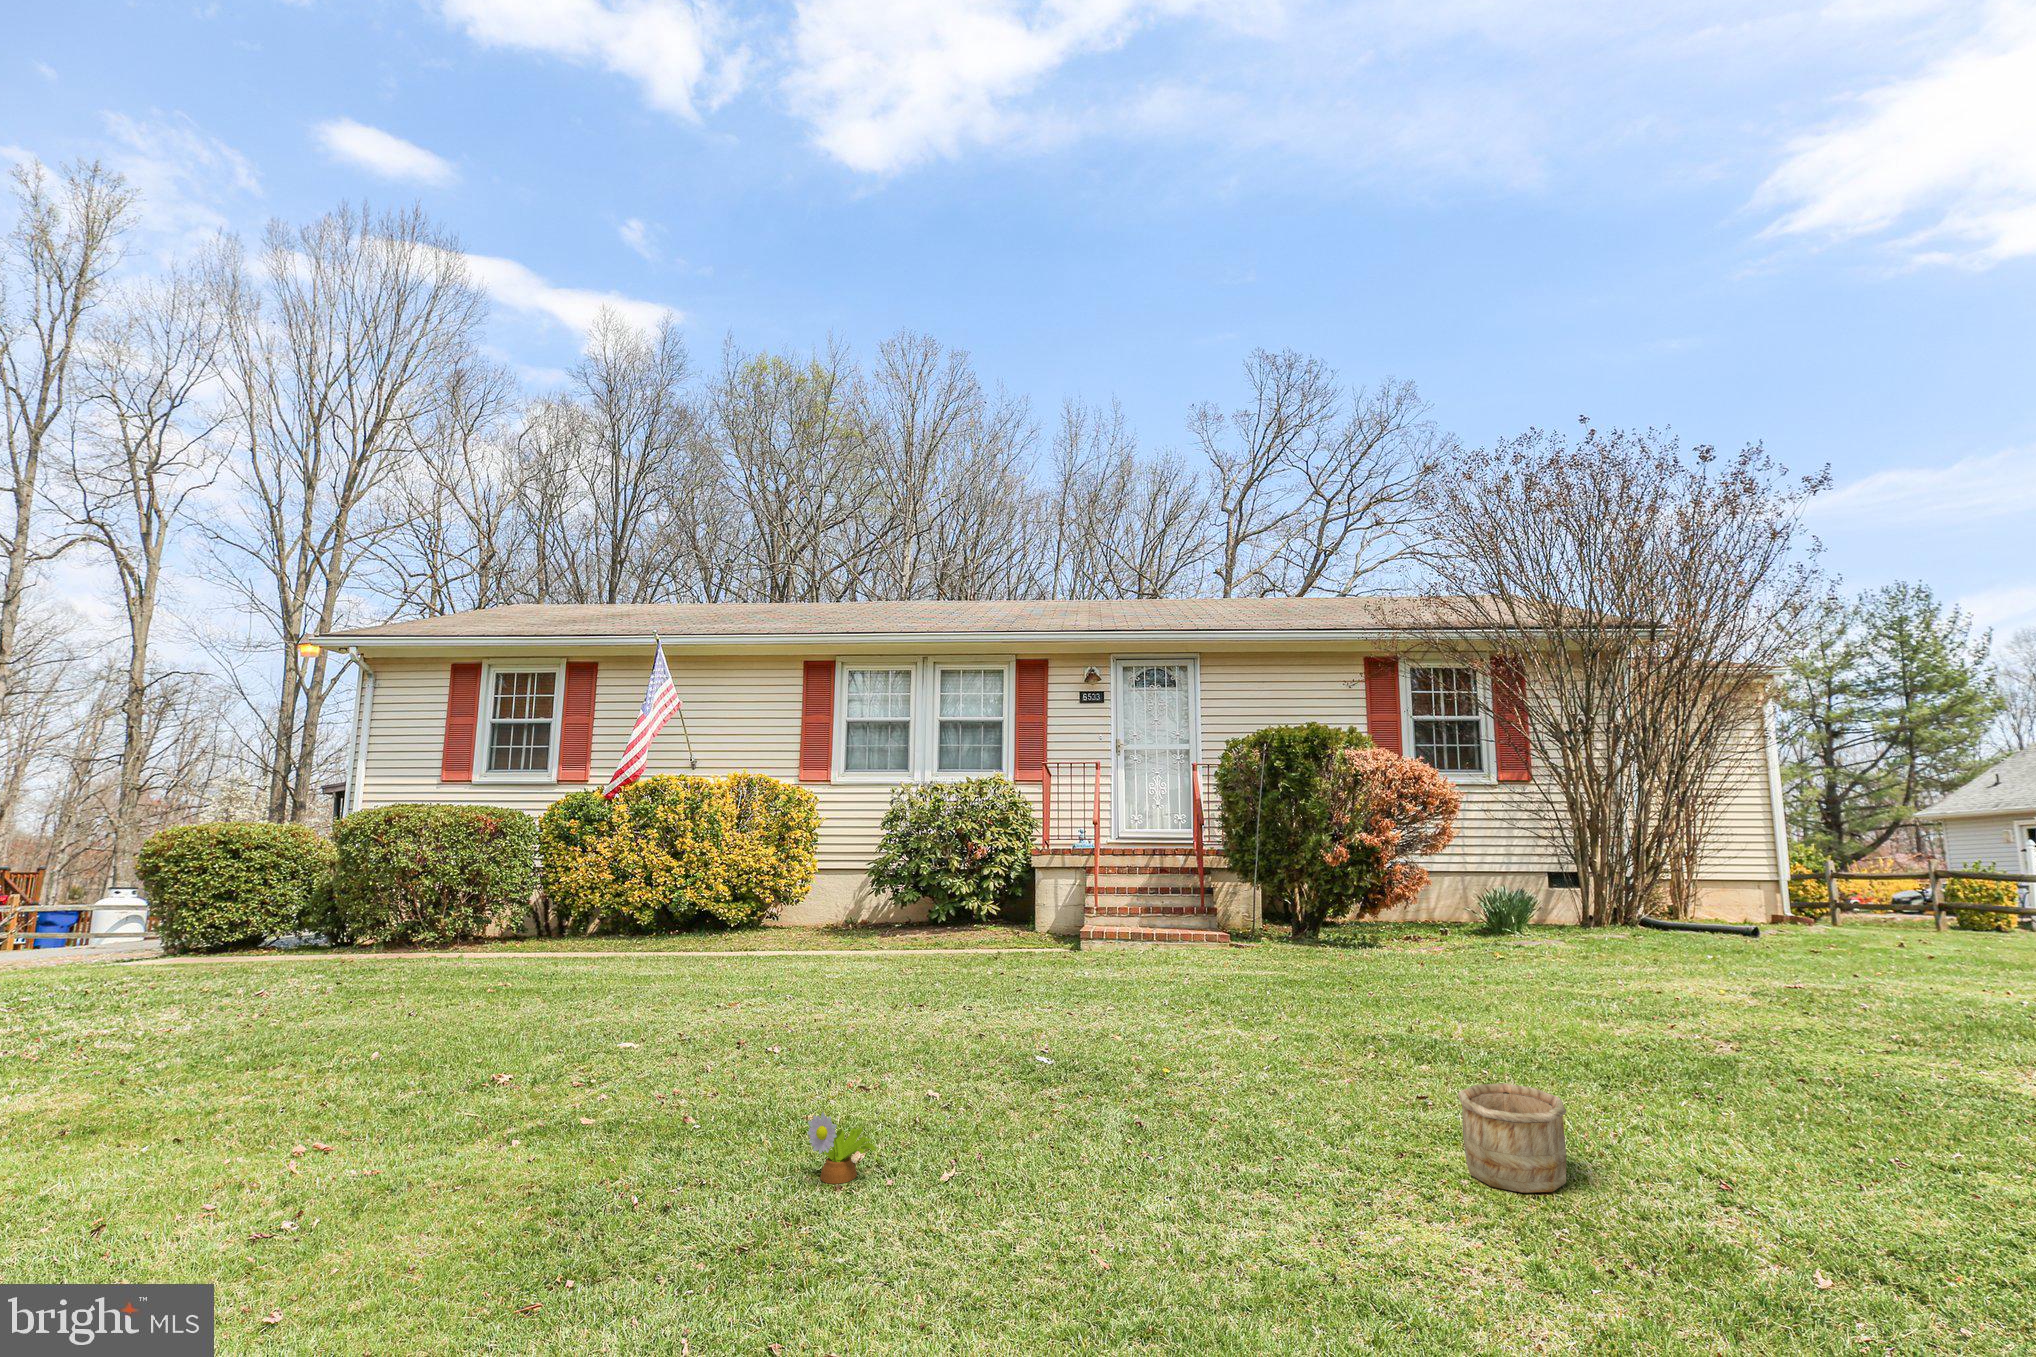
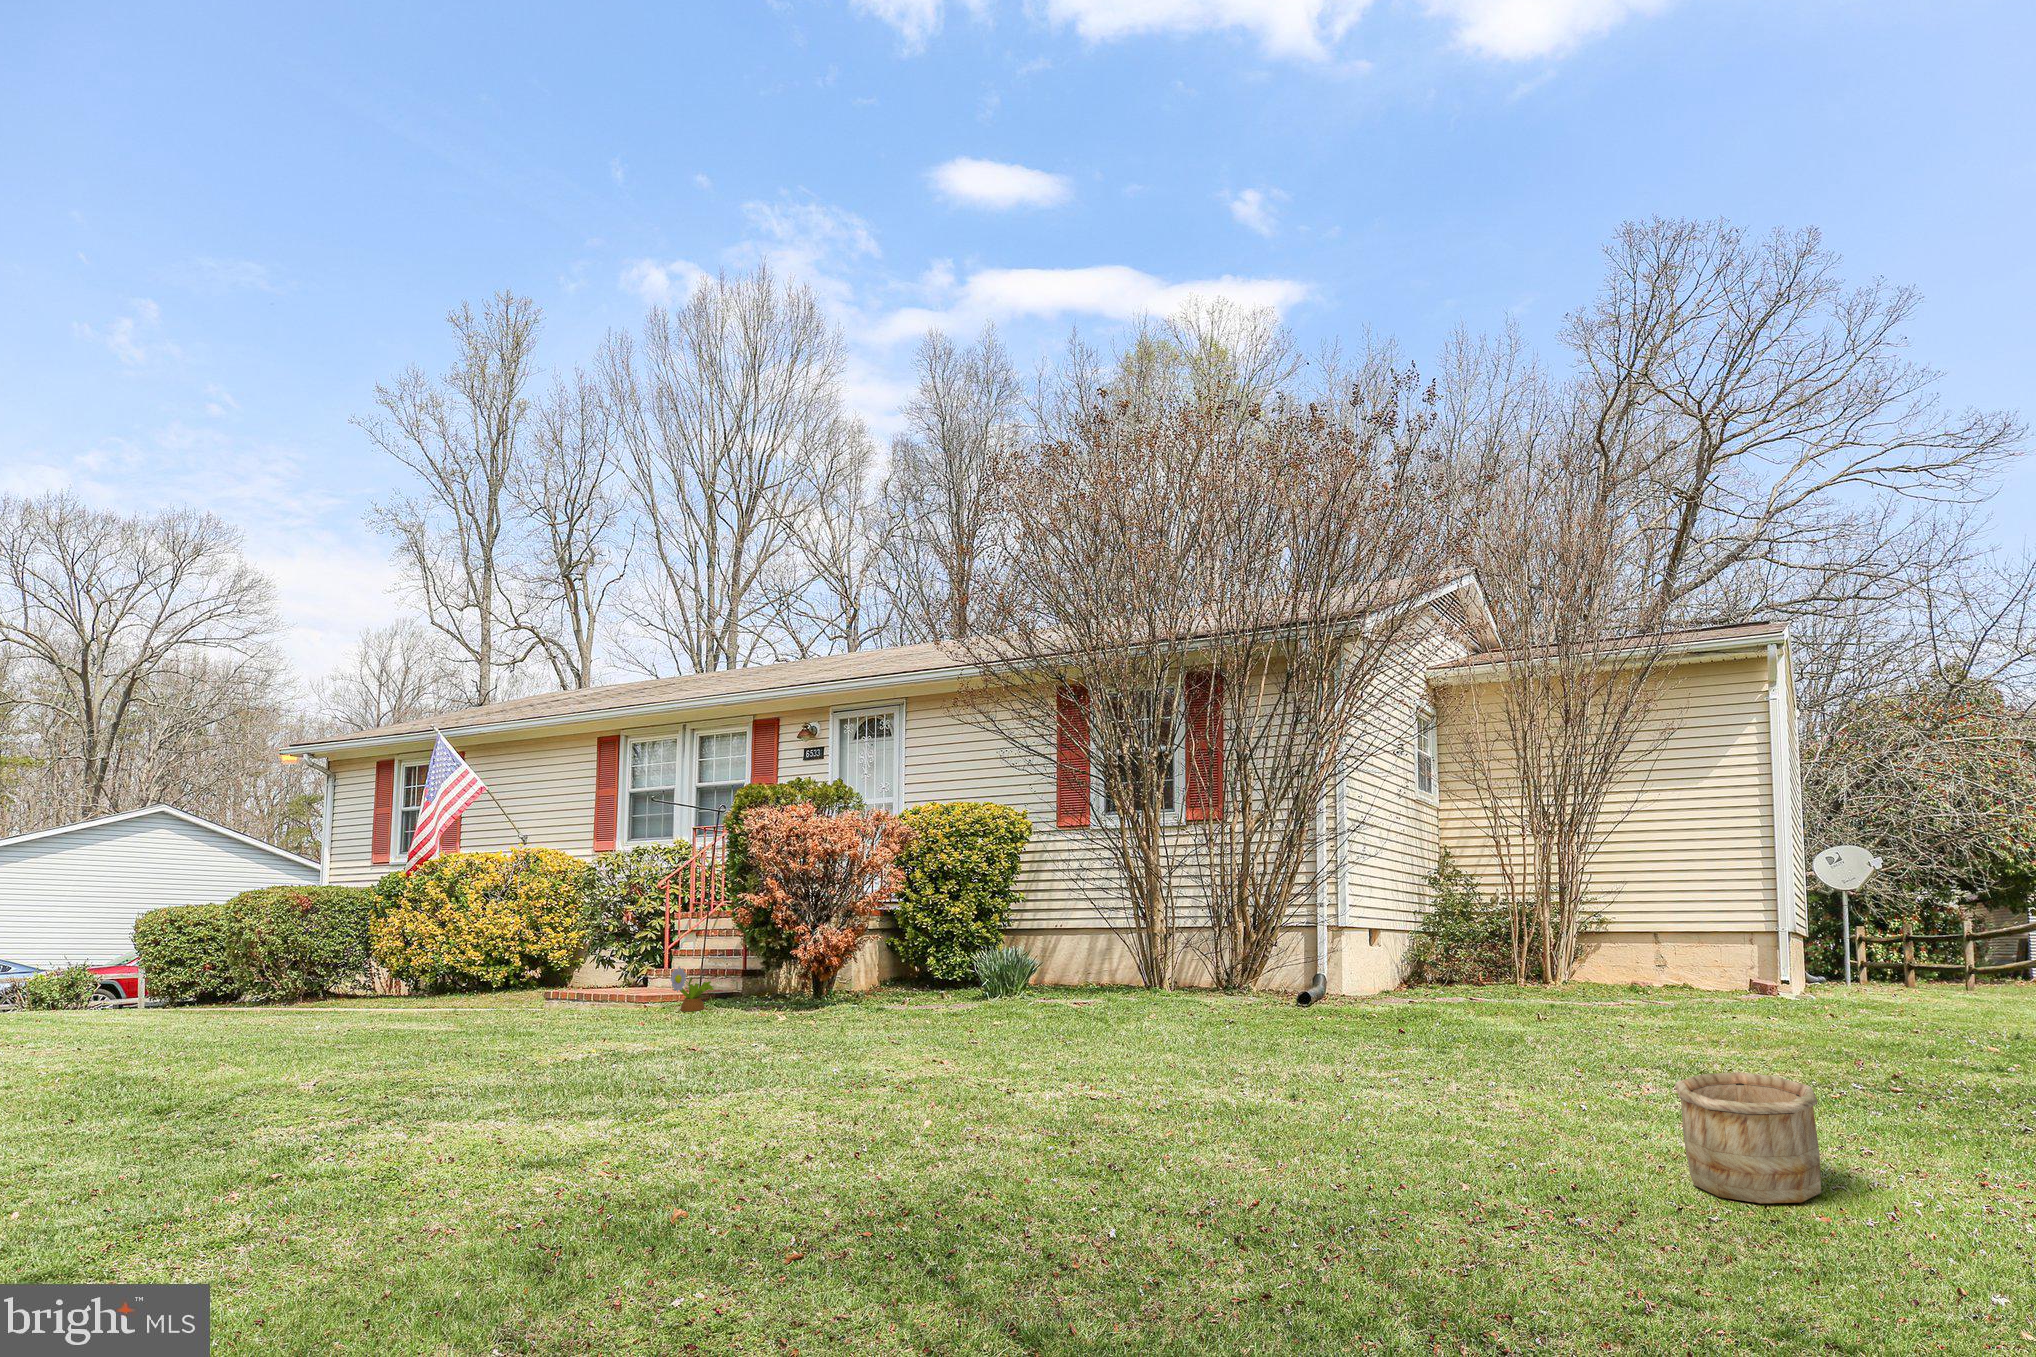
decorative plant: present [806,1112,876,1184] -> present [671,966,714,1011]

